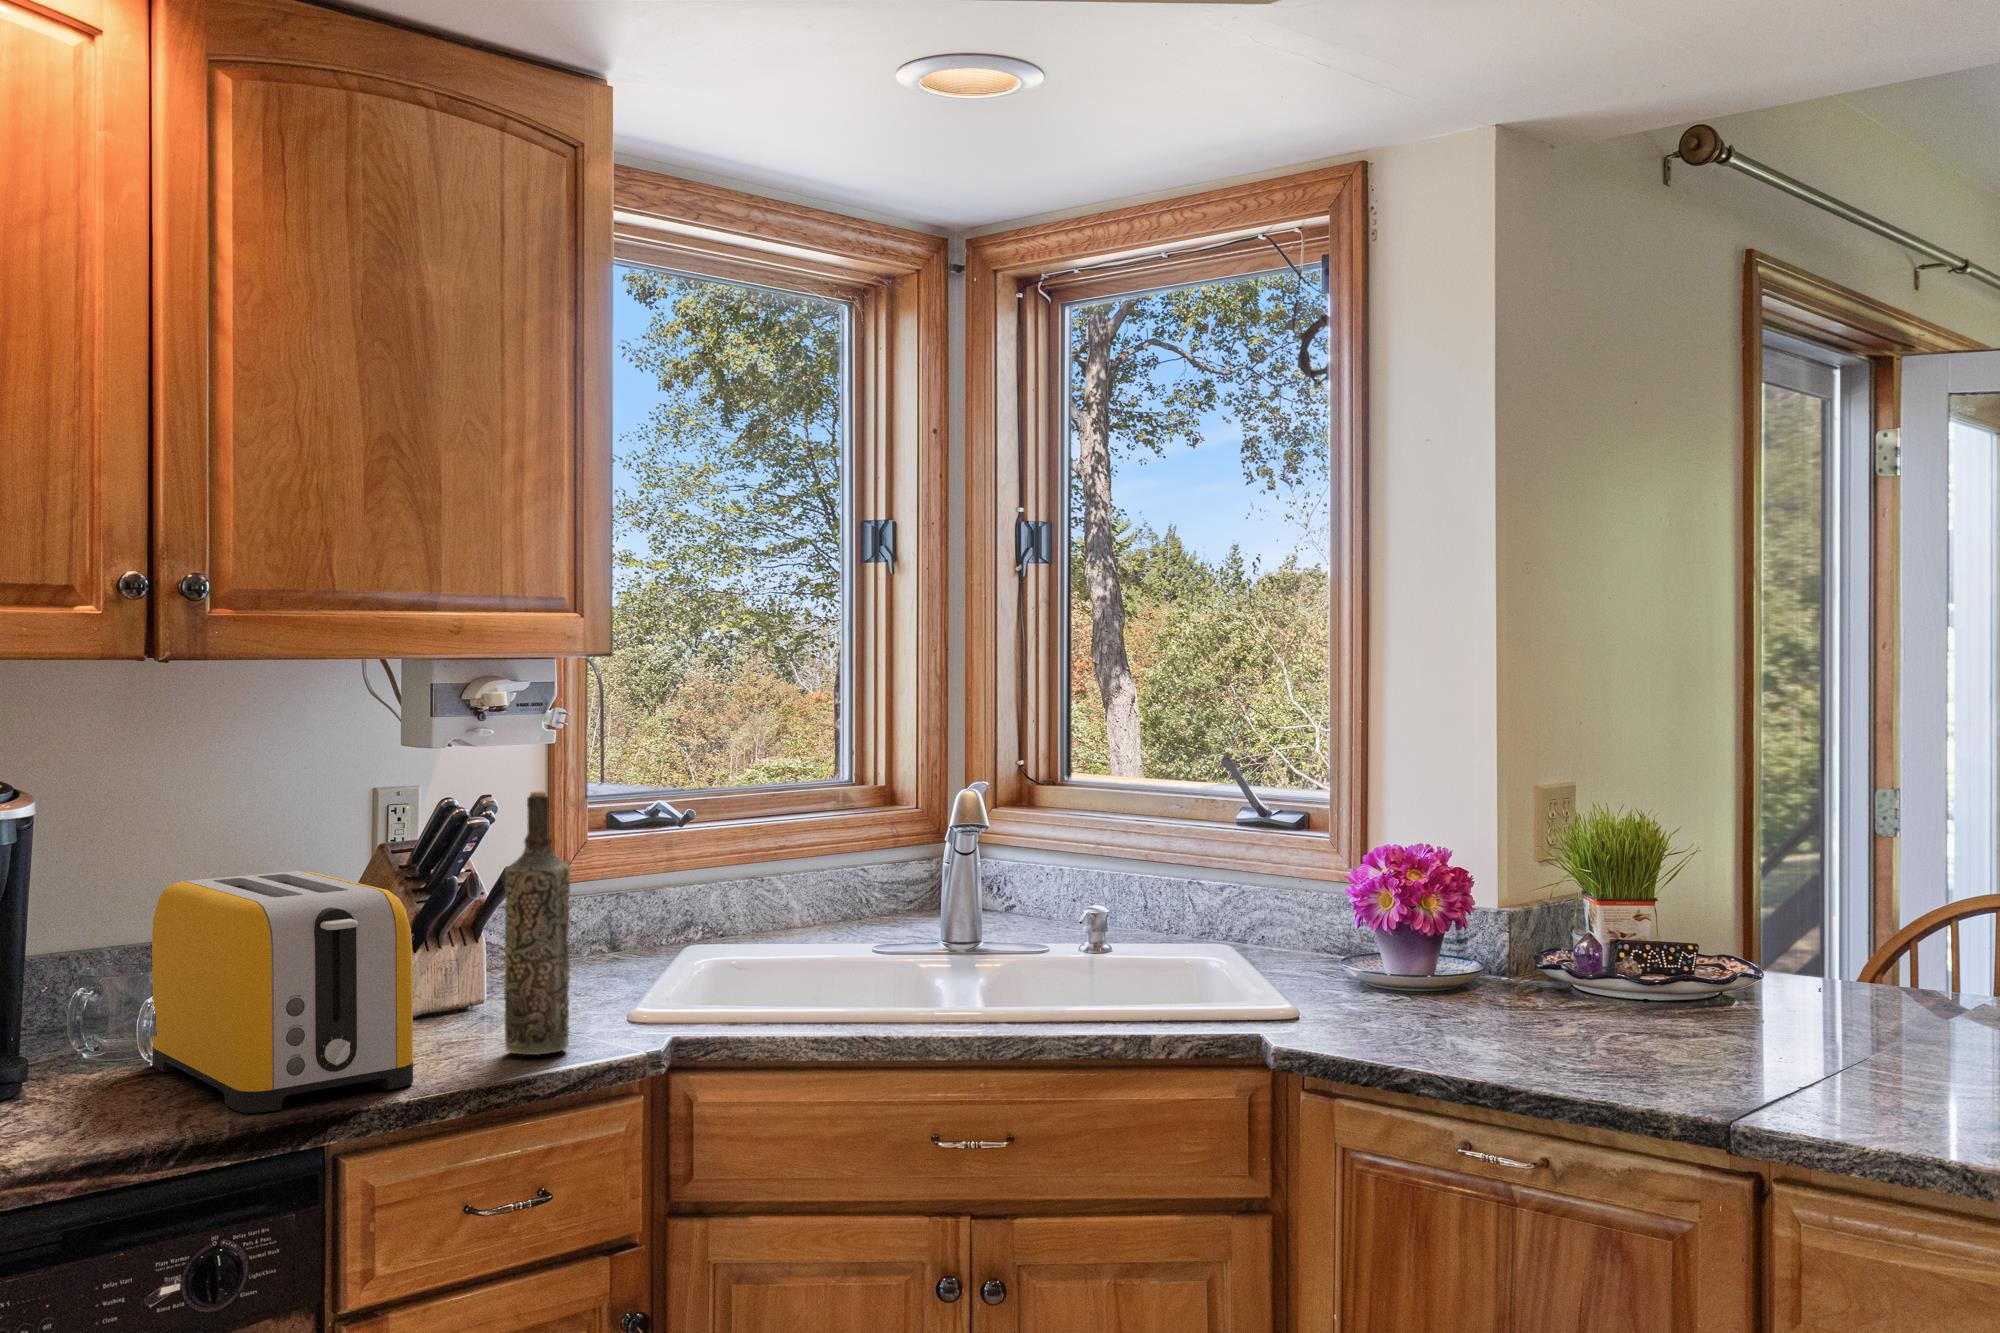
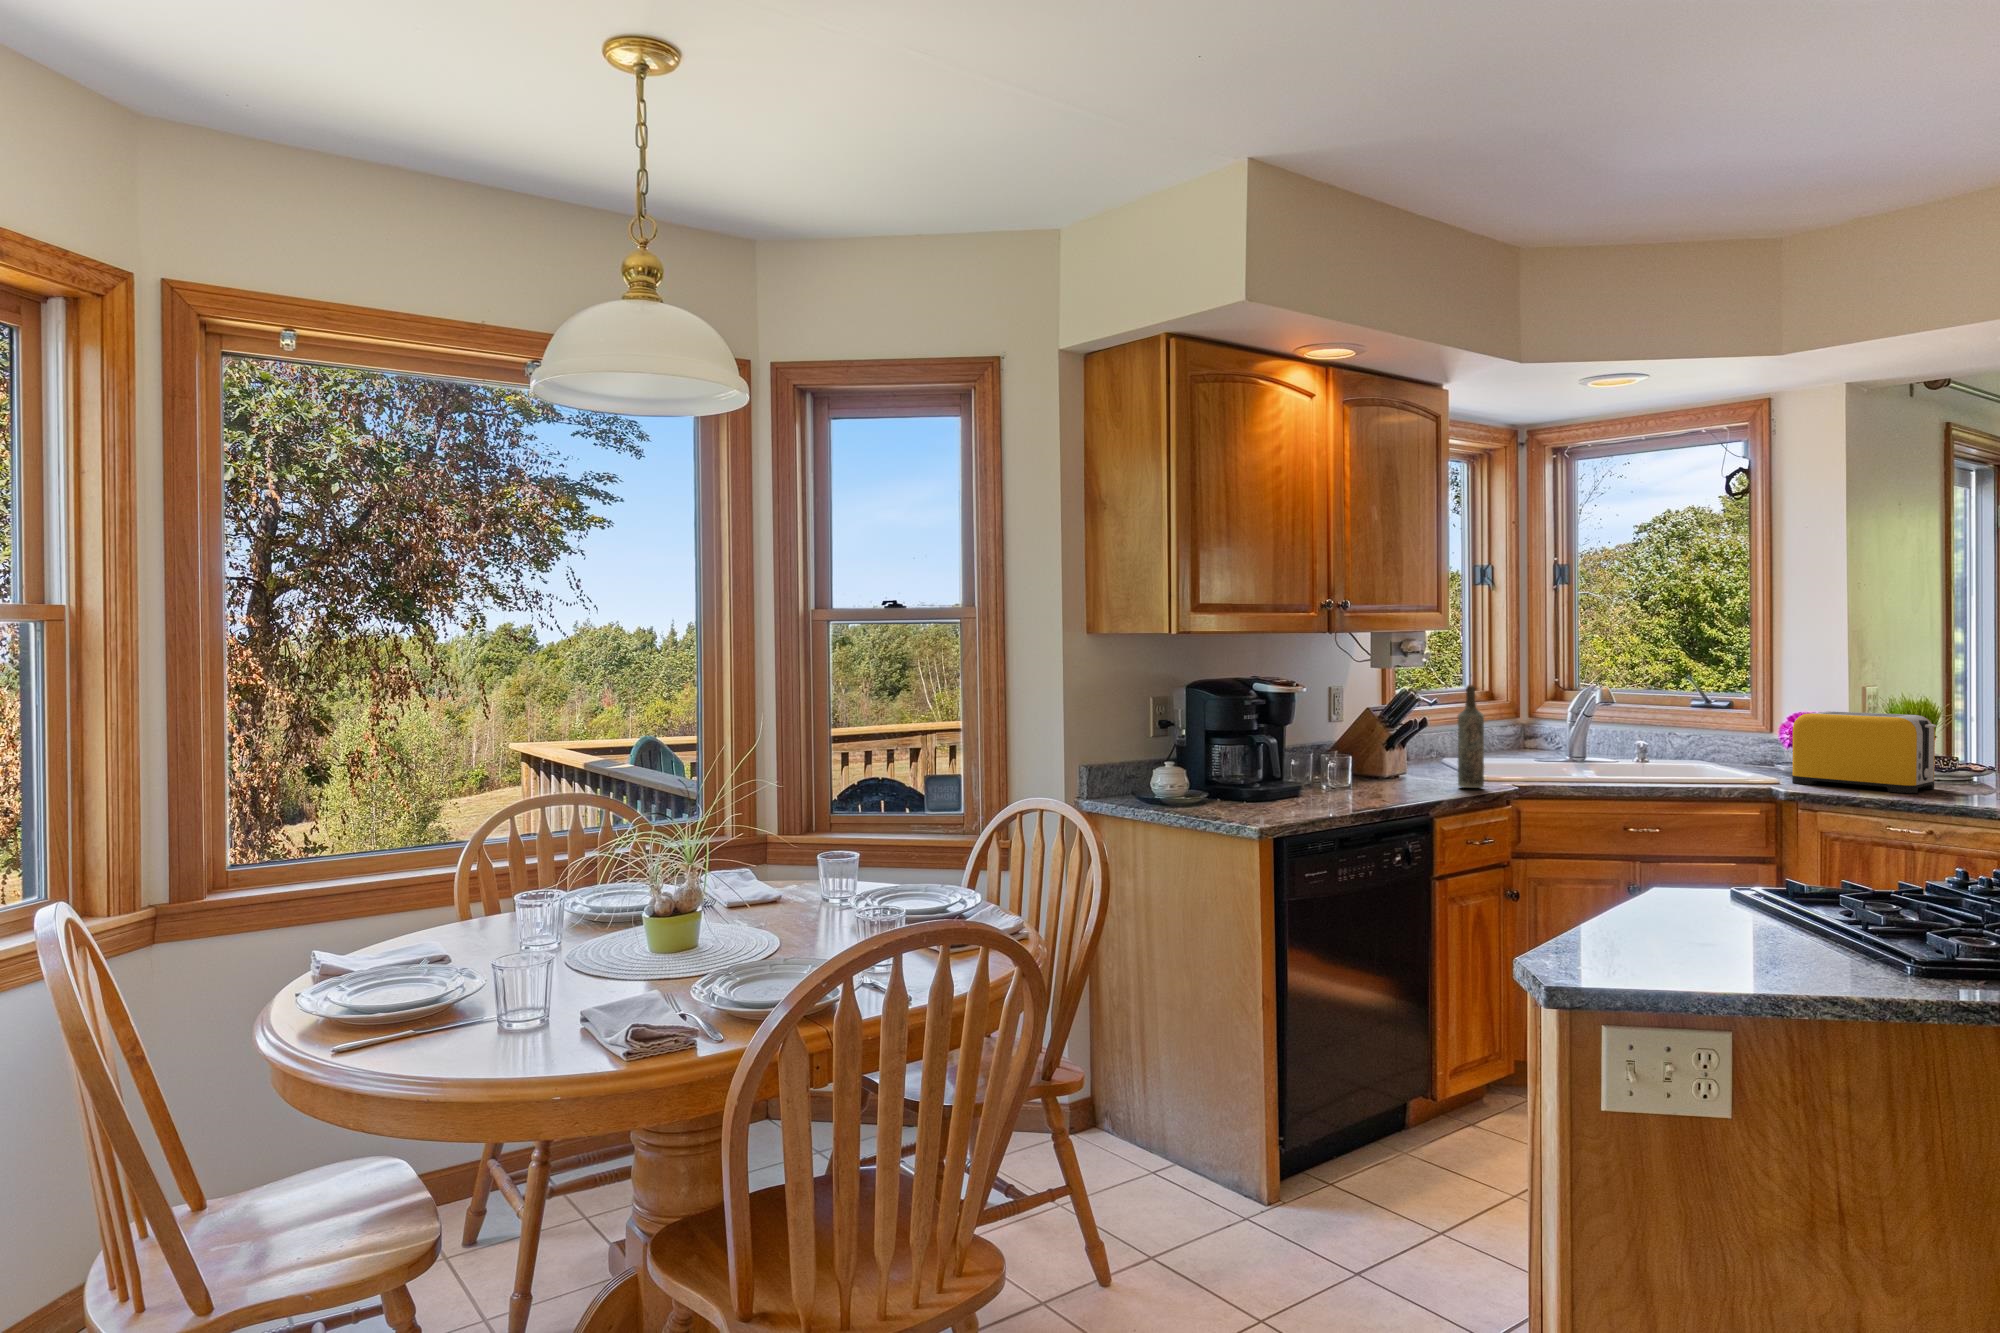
toaster: present [152,871,413,1113] -> present [1792,711,1936,793]

